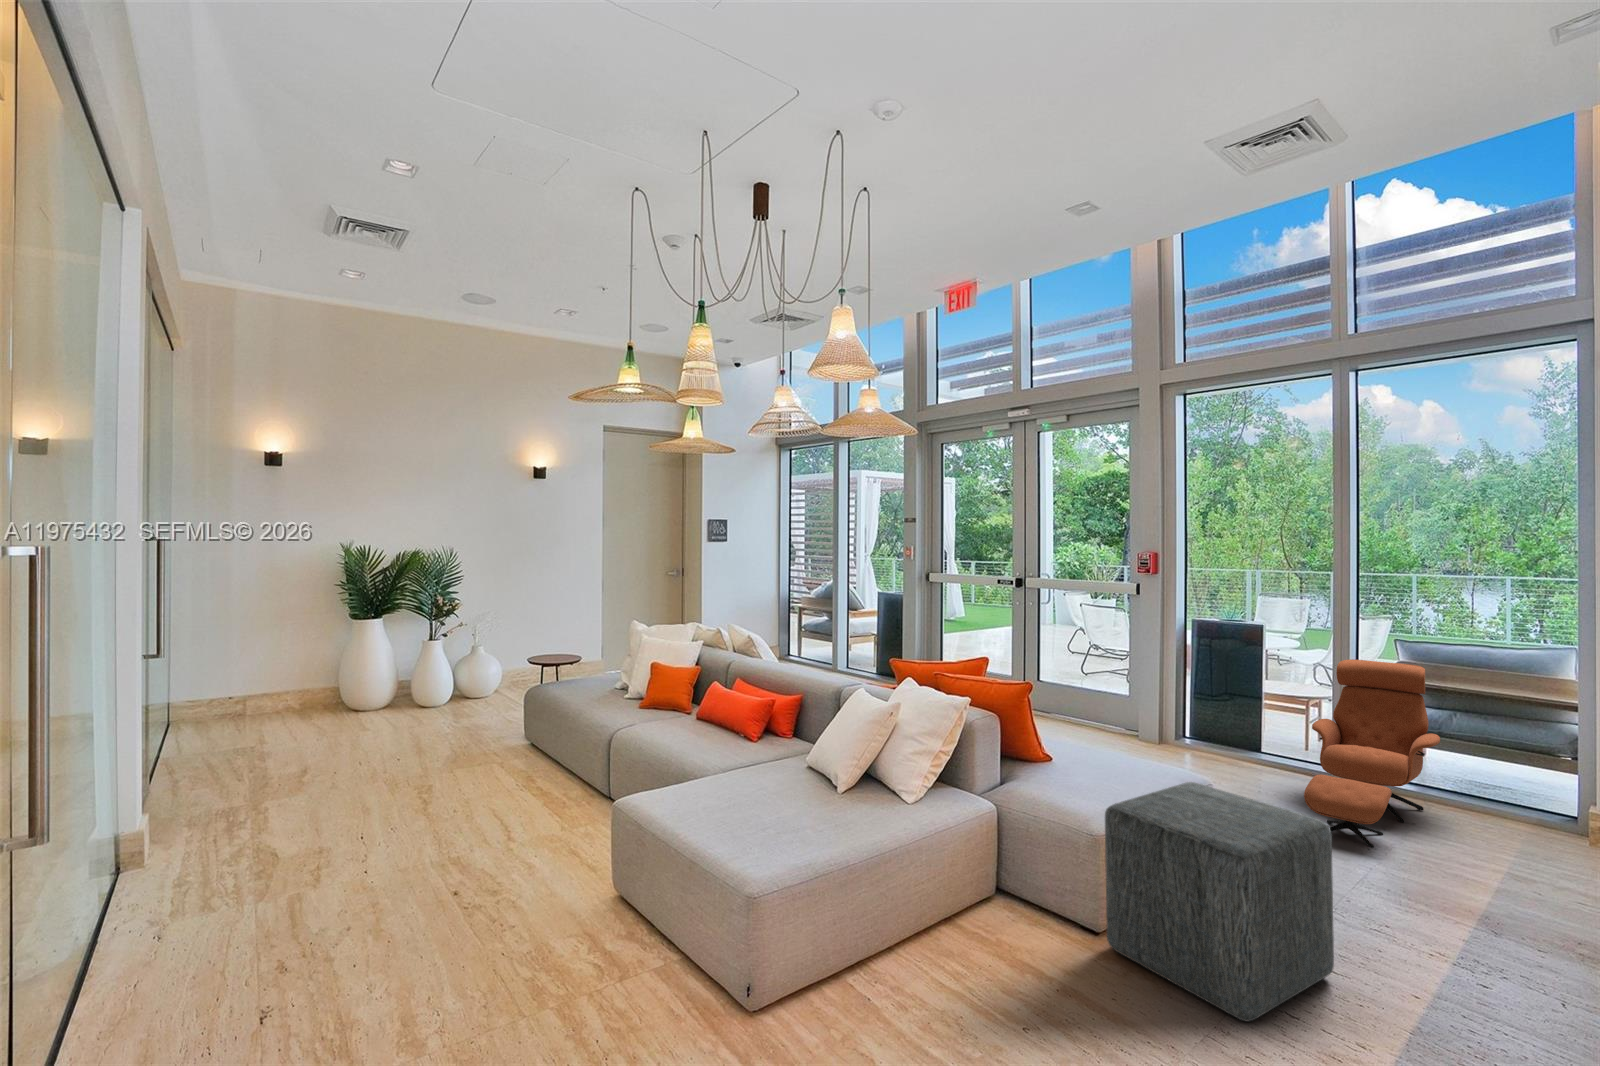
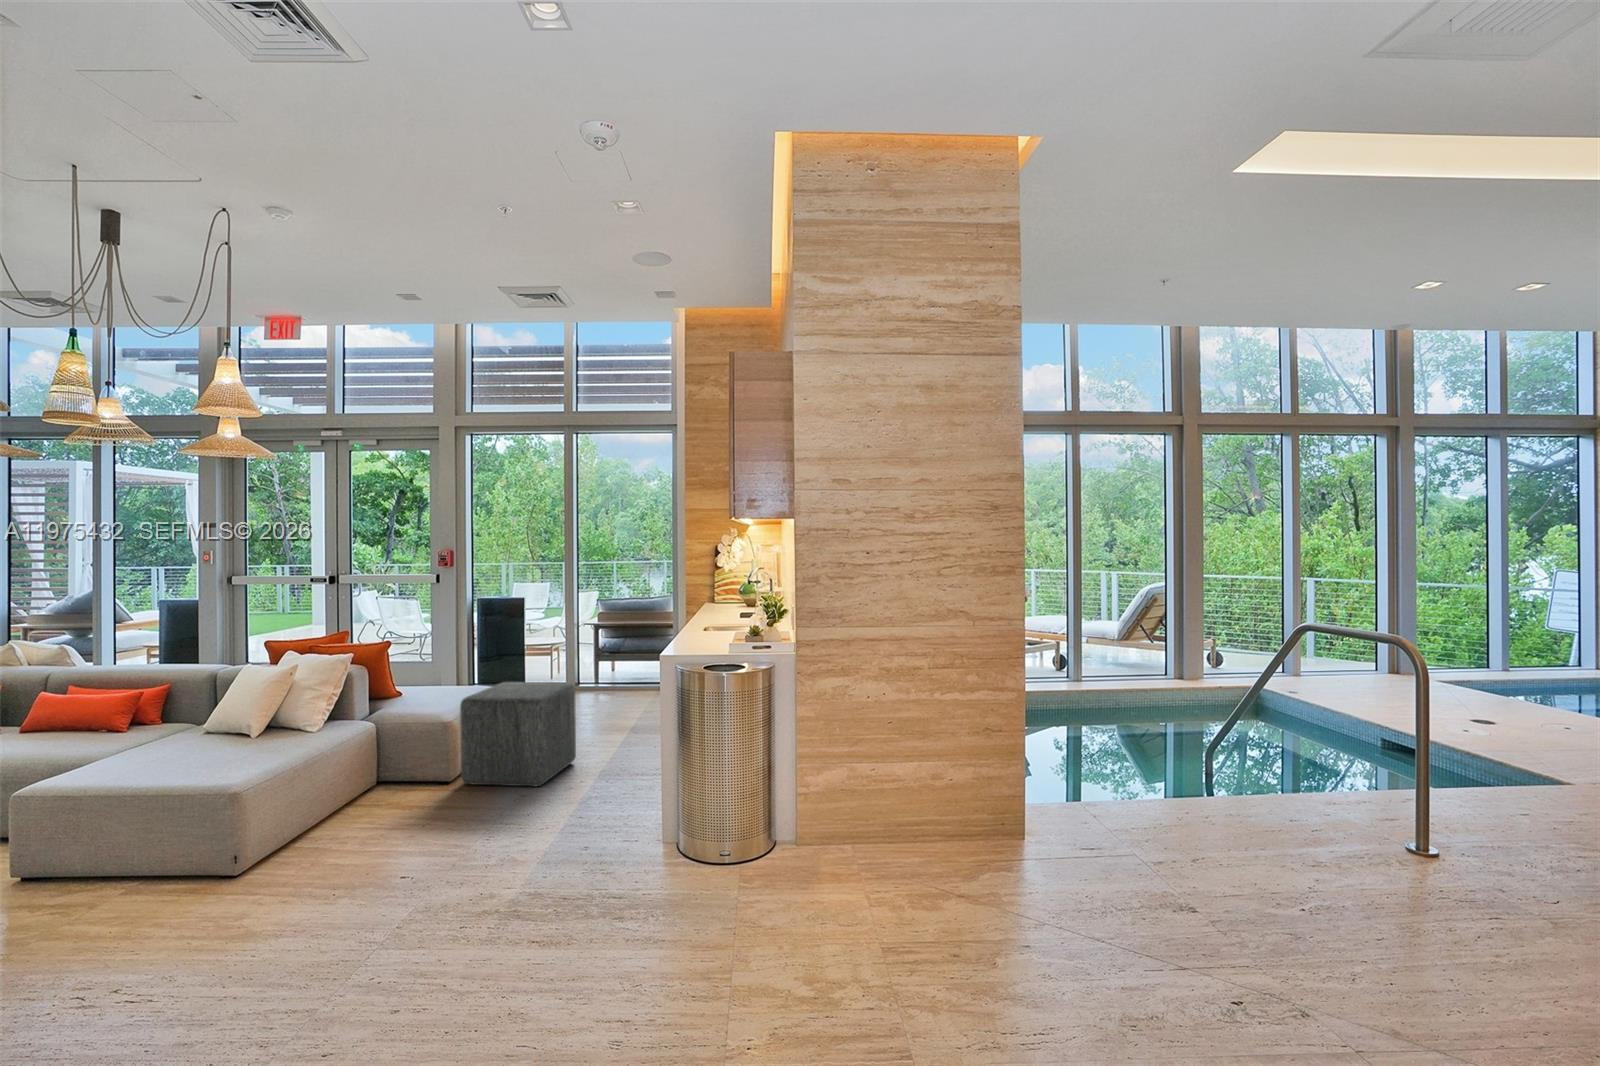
lounge chair: present [1304,659,1440,848] -> none [555,614,619,717]

